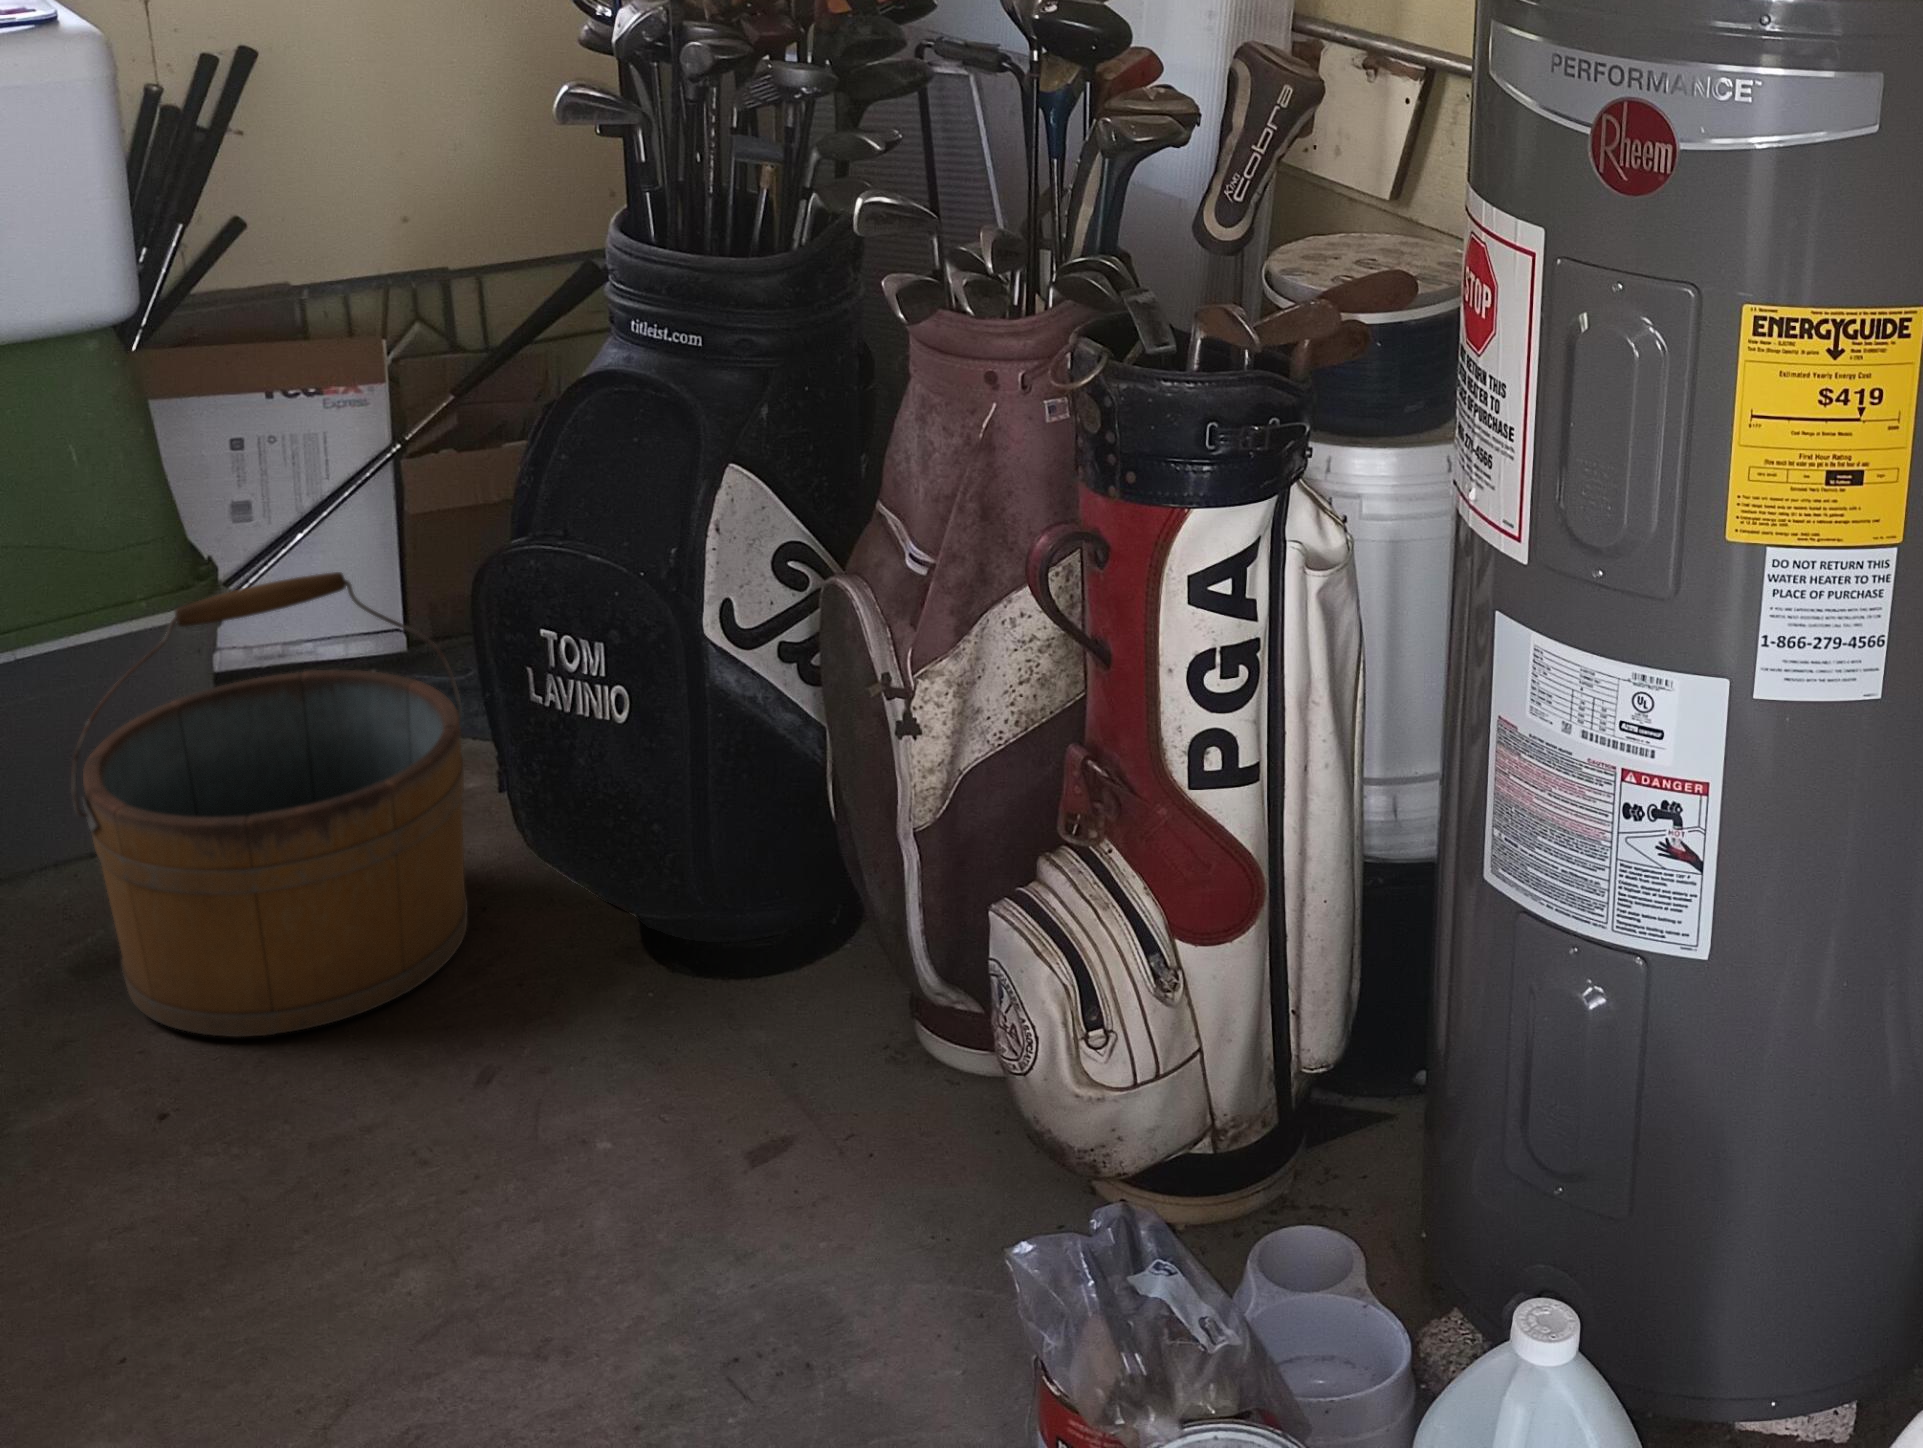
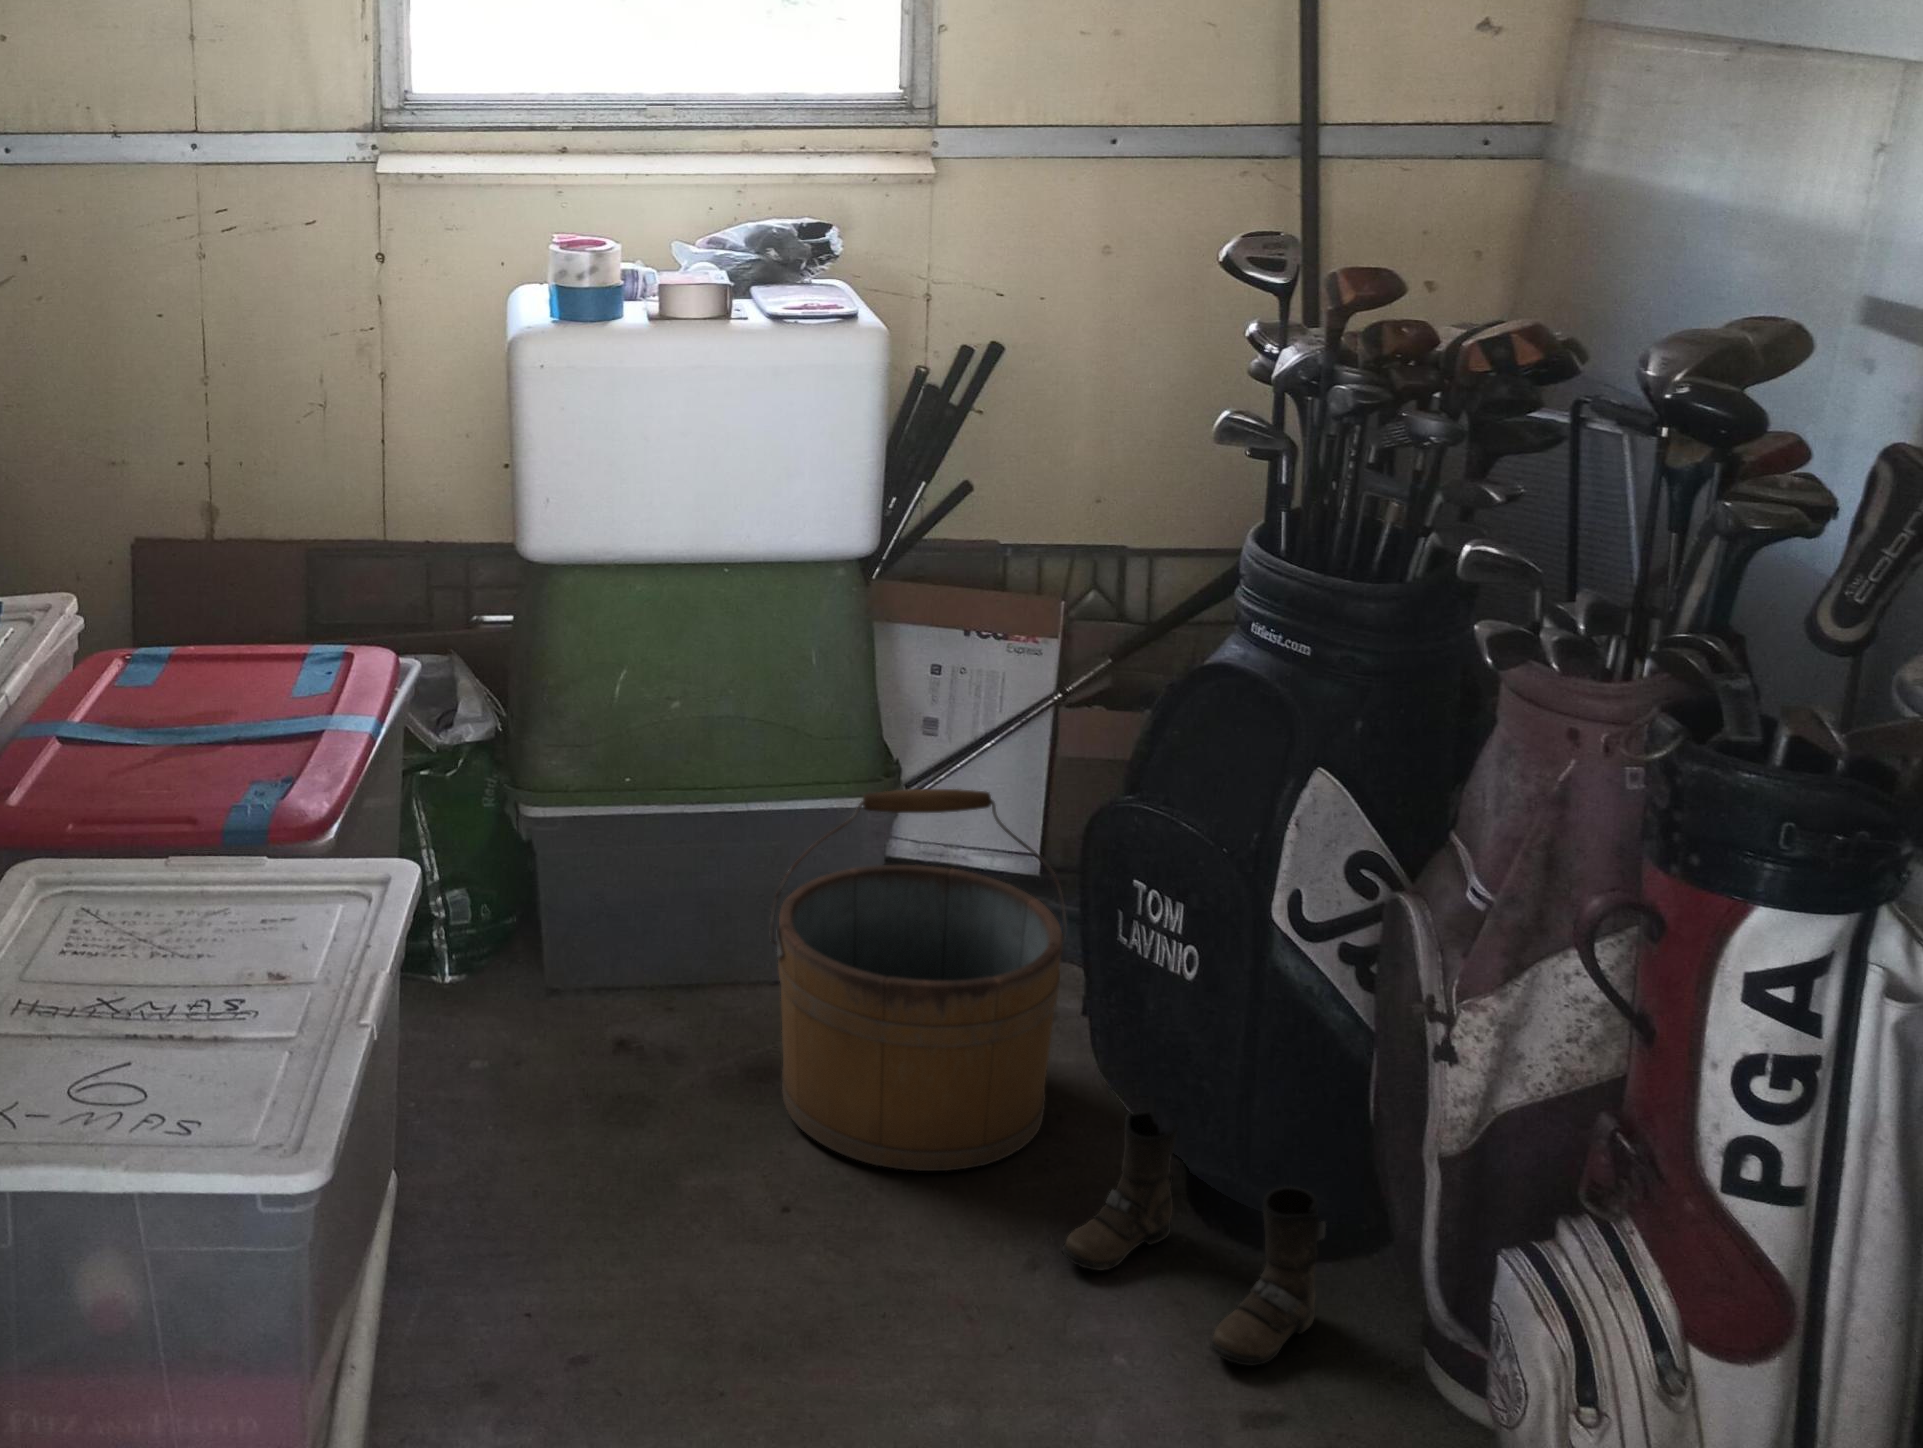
boots: none [520,873,807,1107] -> present [1062,1111,1326,1366]

